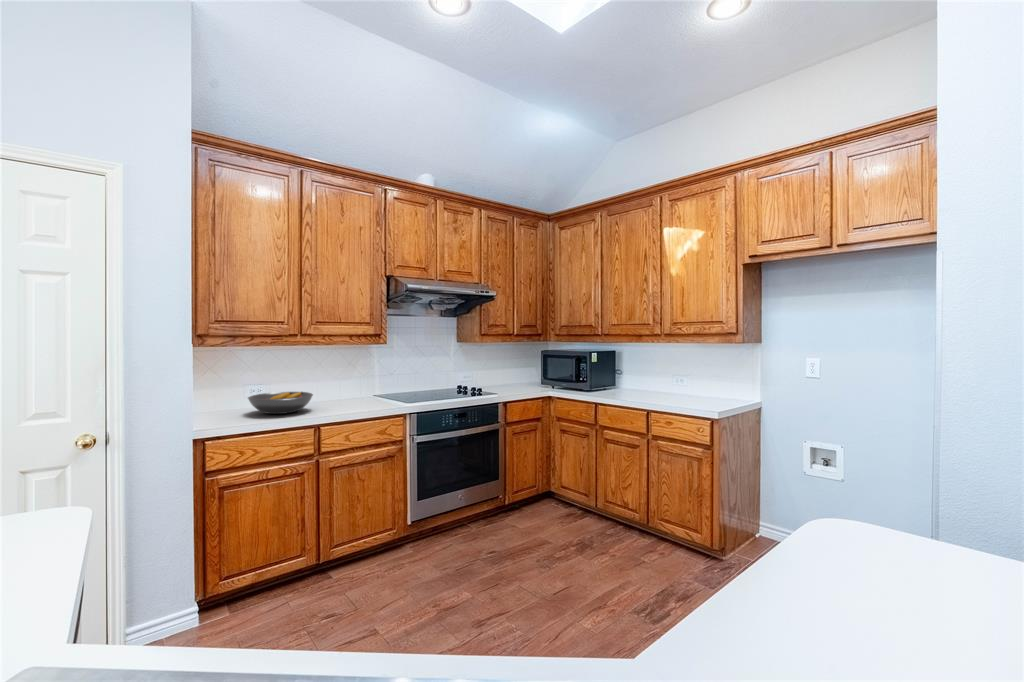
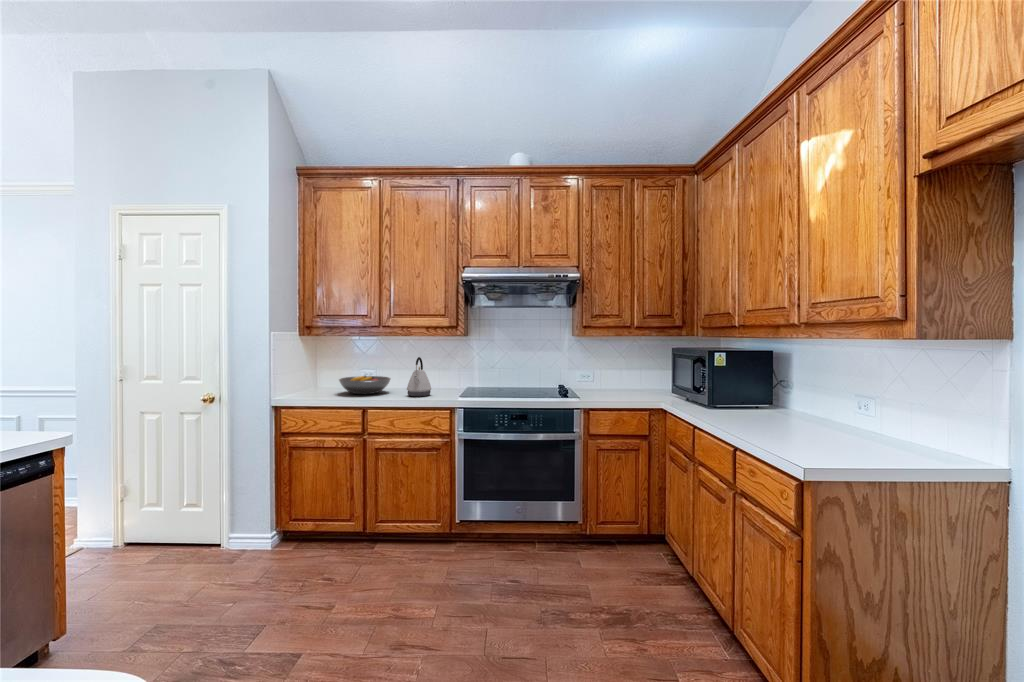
kettle: none [340,367,366,409] -> present [407,357,431,397]

